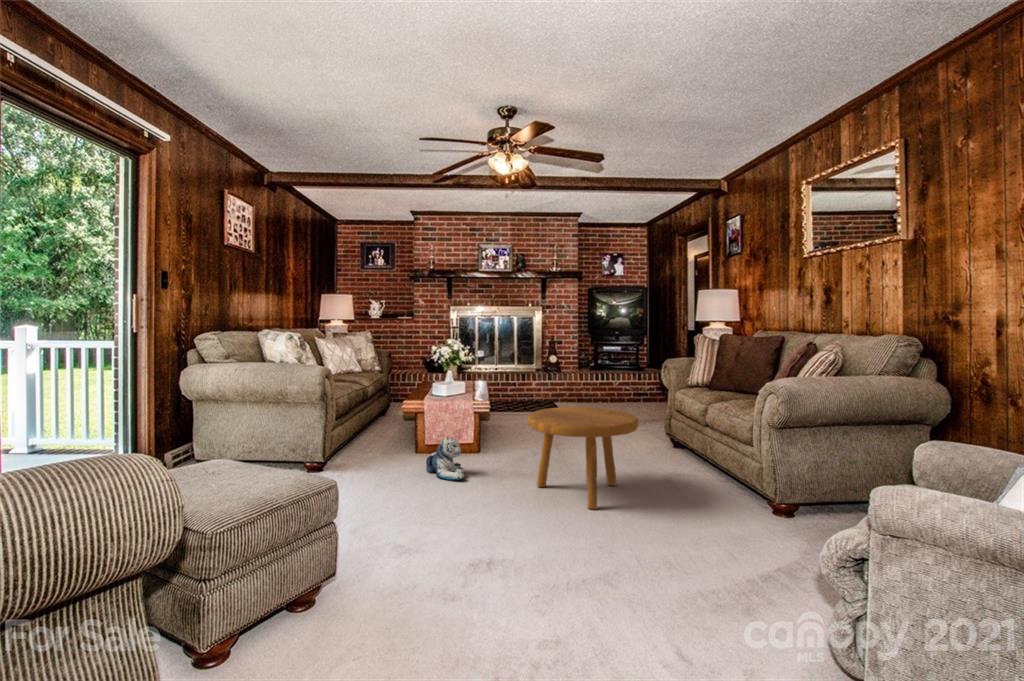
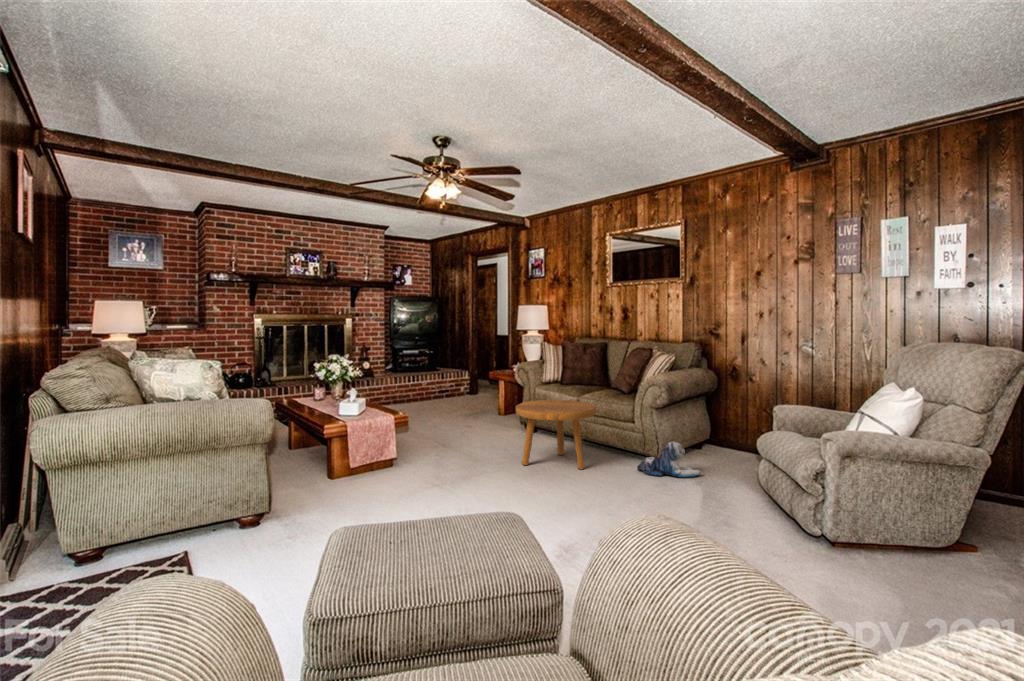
plush toy: present [426,438,465,481] -> present [637,442,701,478]

